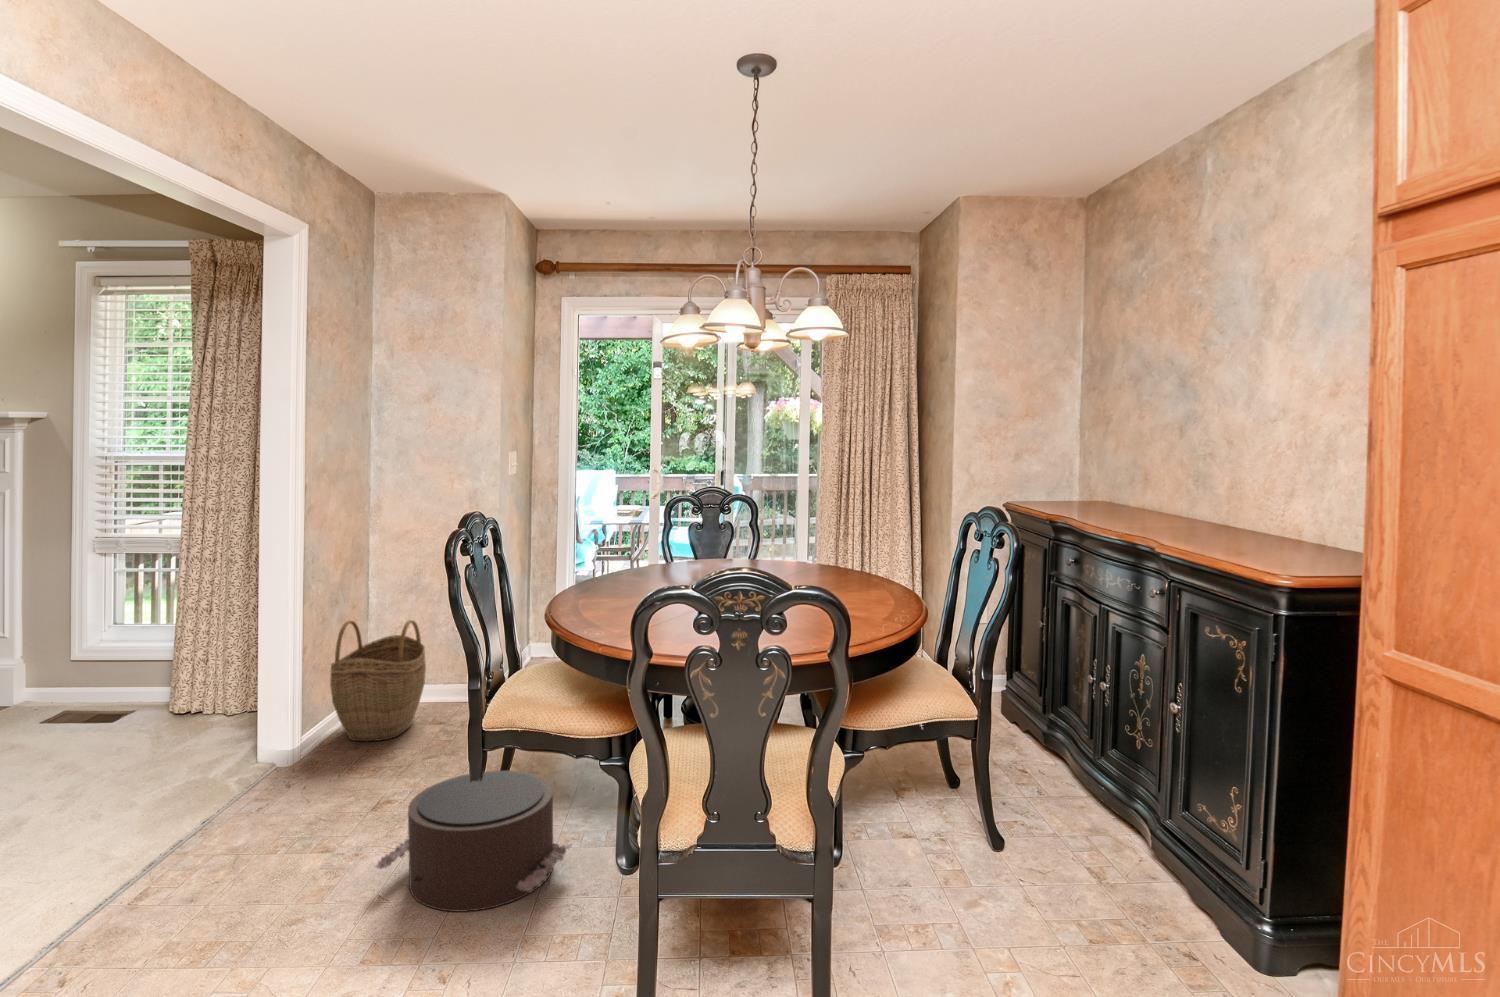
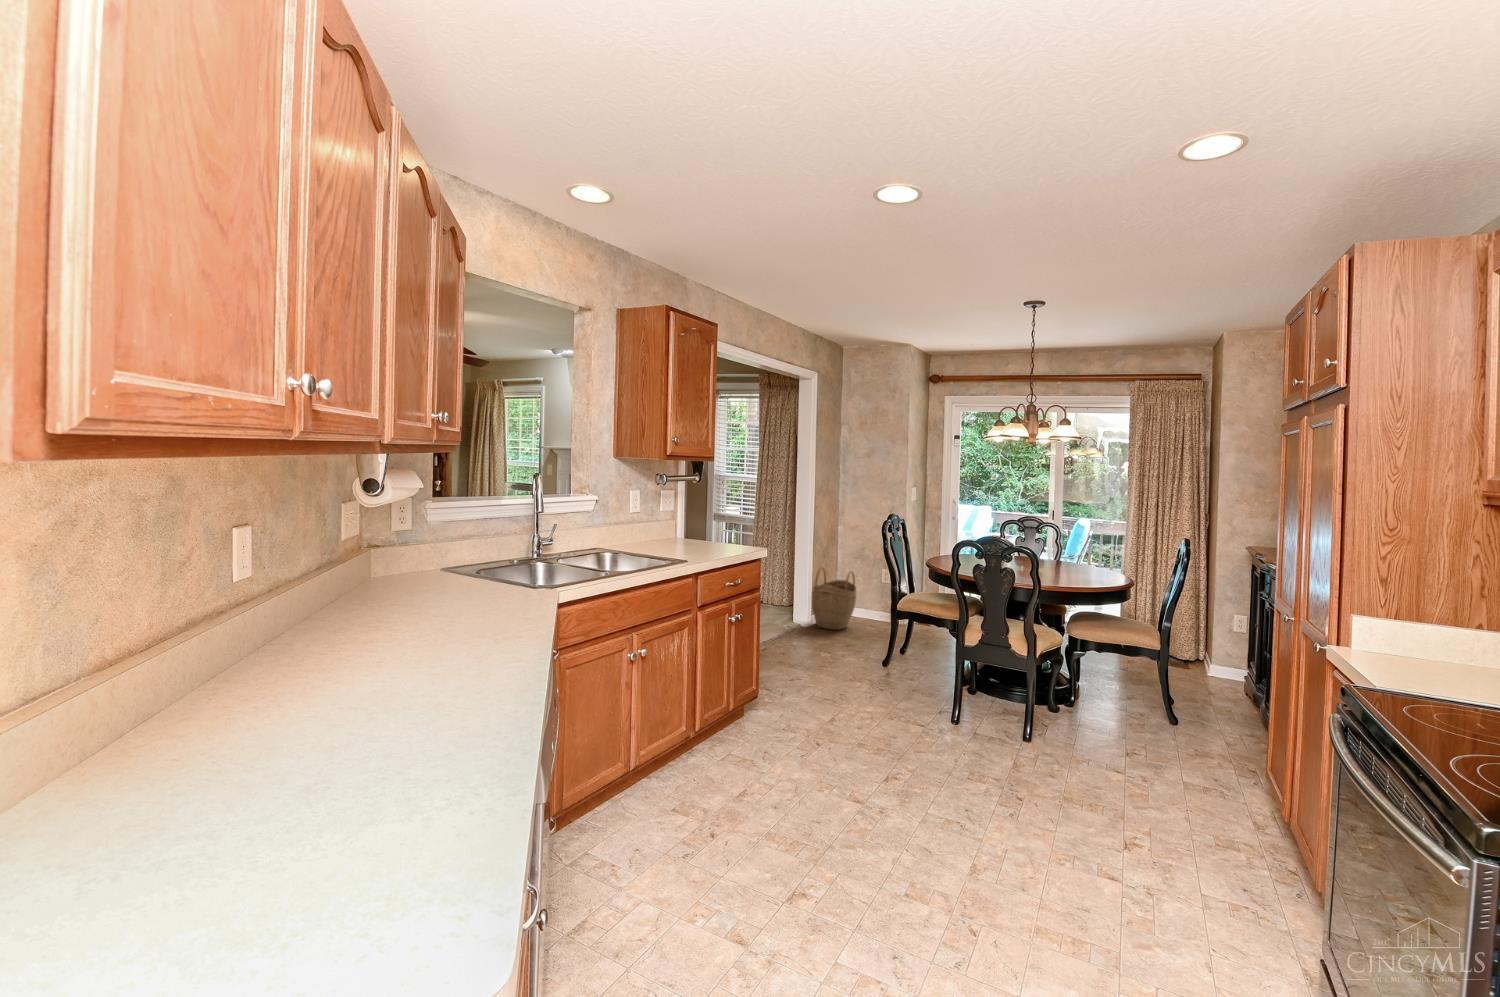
pouf: present [375,771,569,912] -> none [837,634,923,687]

